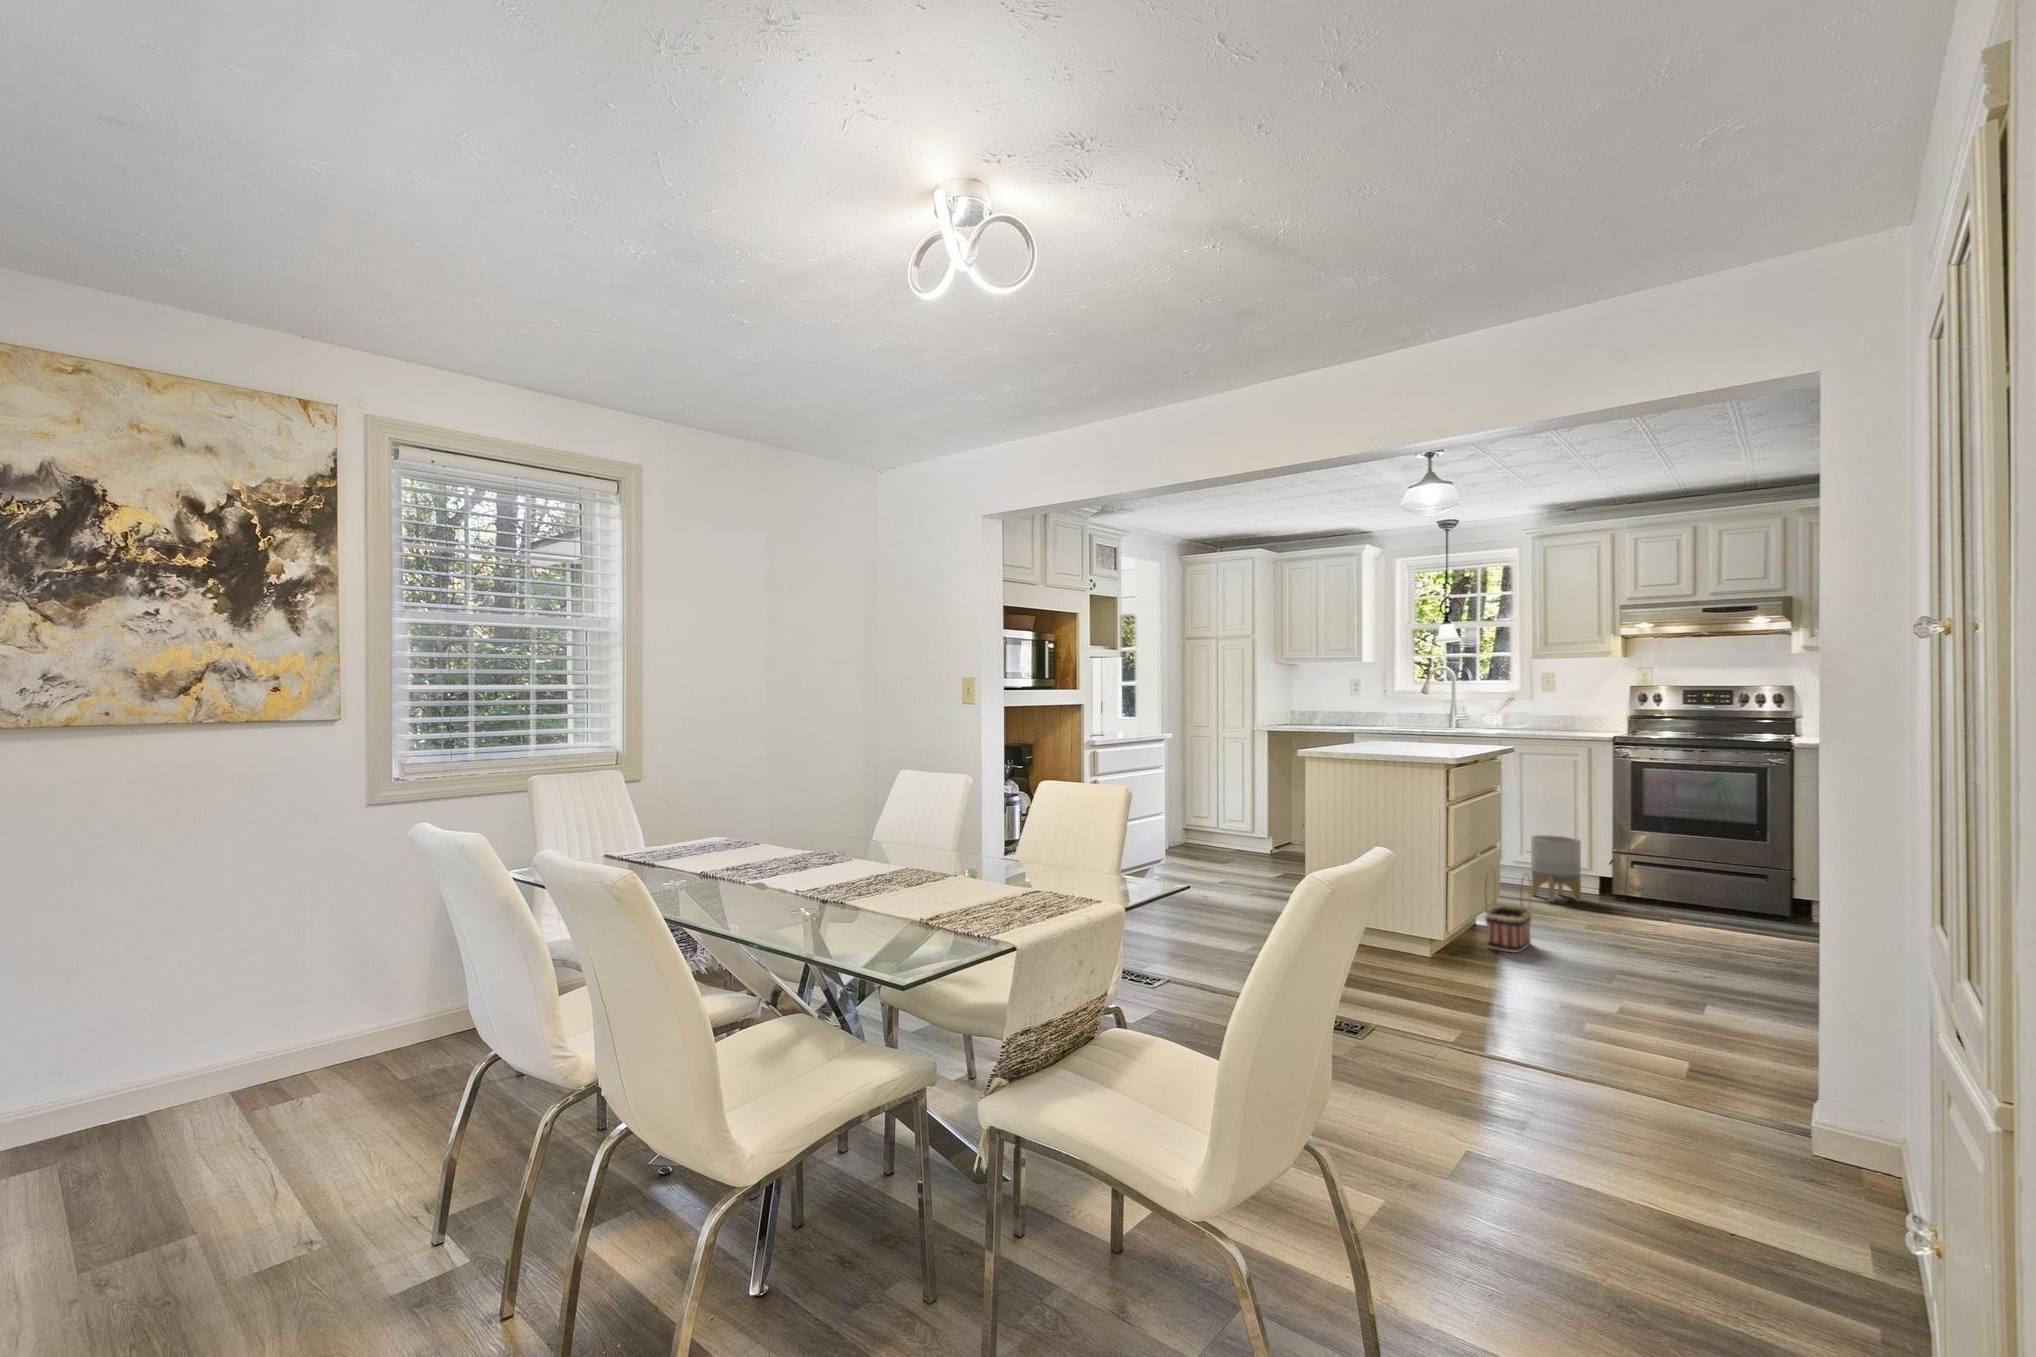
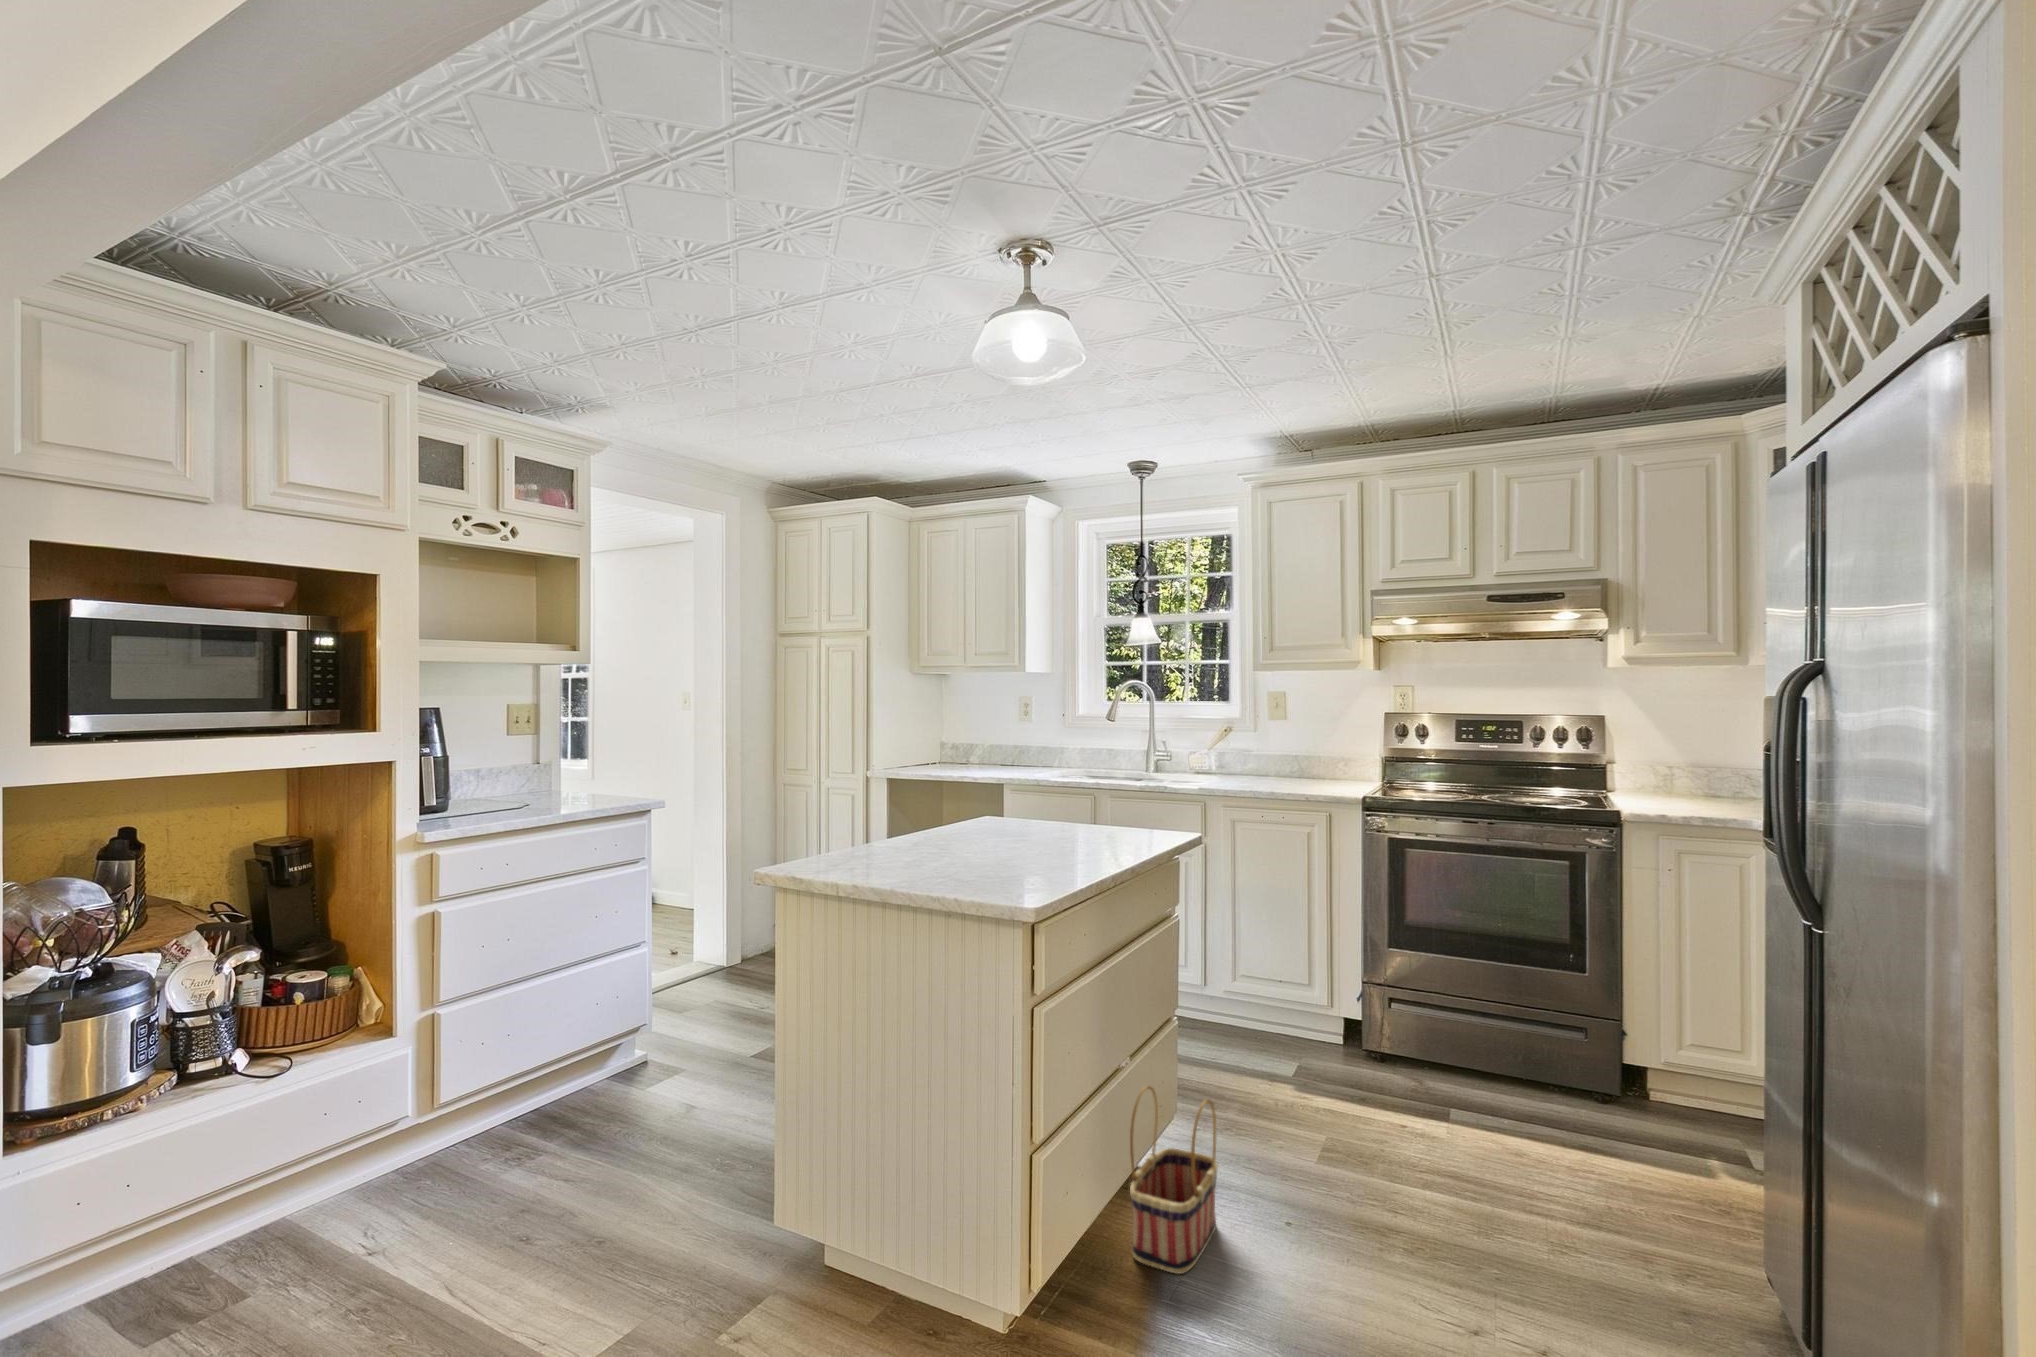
planter: present [1531,835,1581,902] -> none [1243,950,1315,1067]

